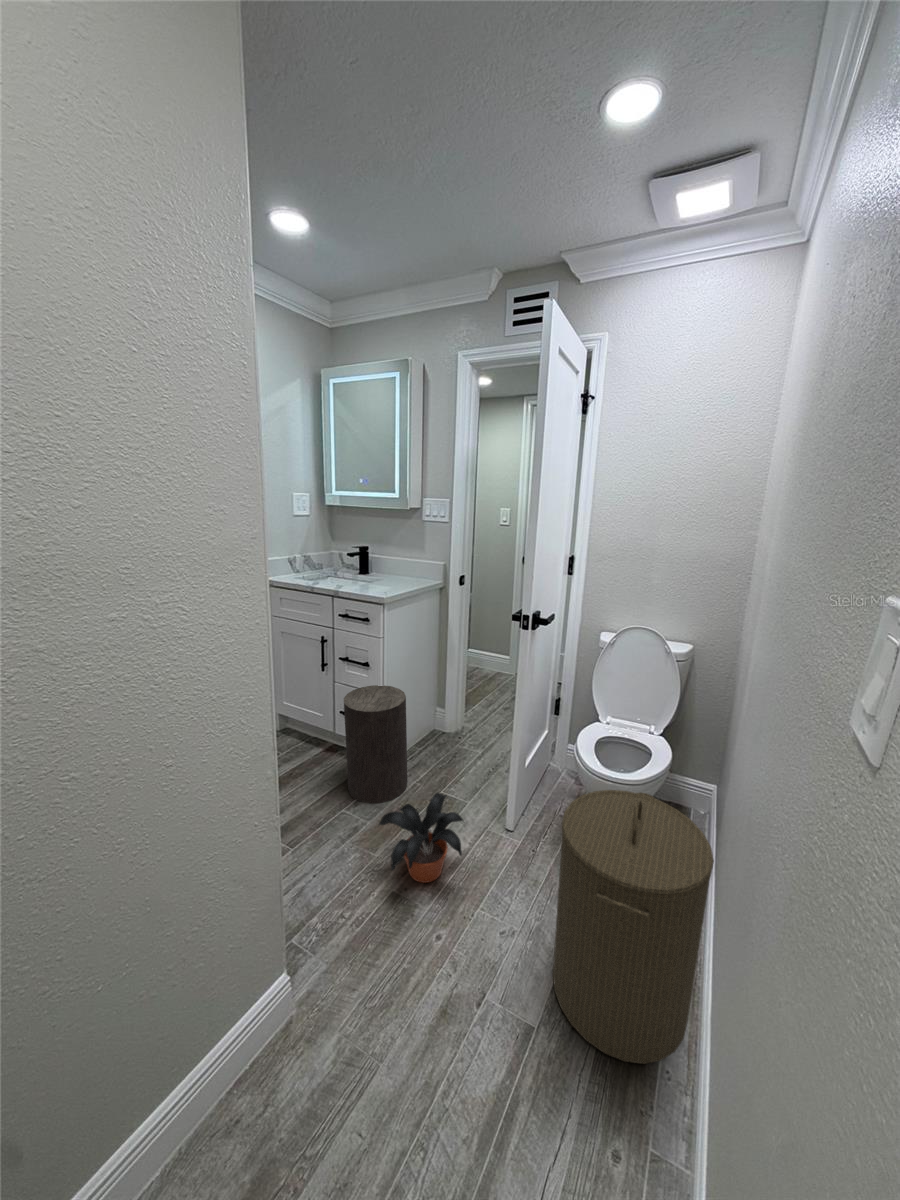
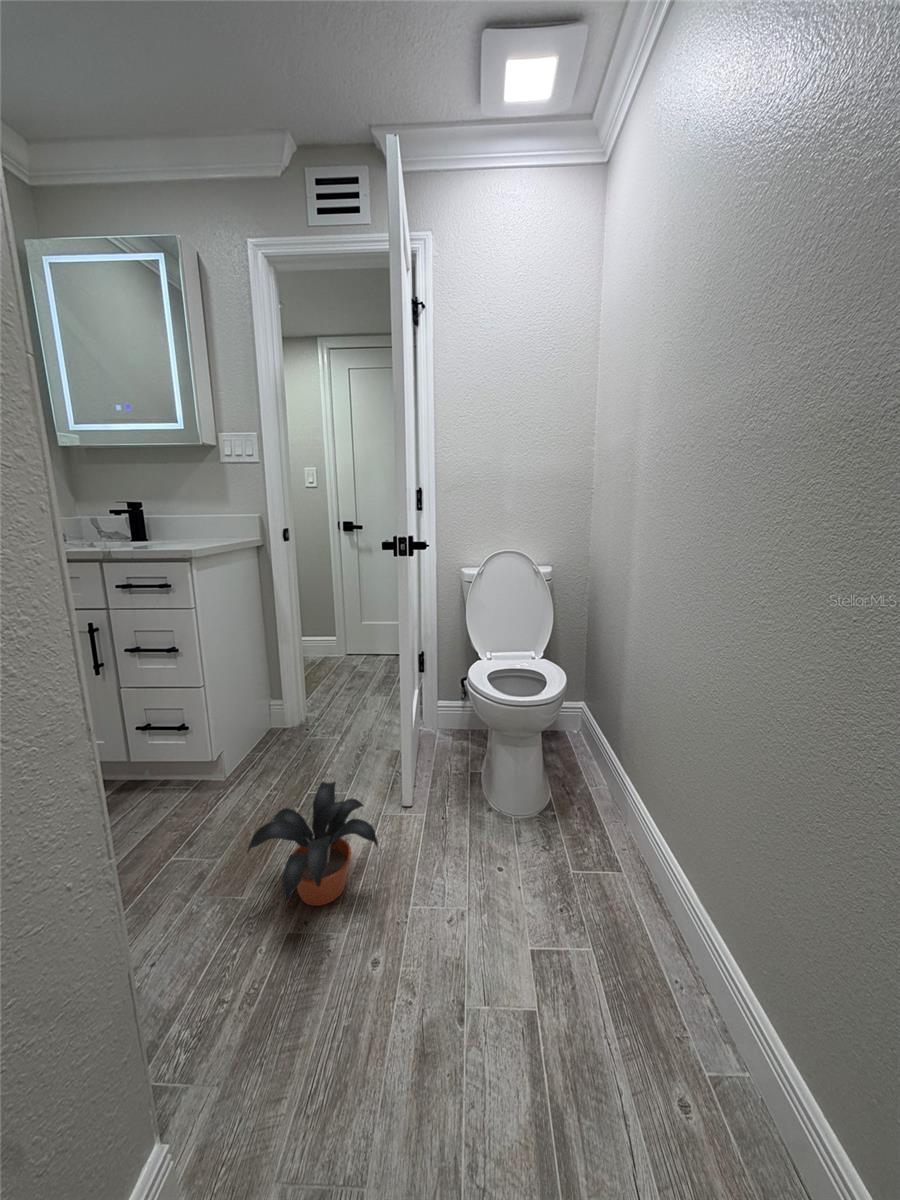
stool: present [344,685,407,803] -> none [147,672,258,838]
laundry hamper: present [553,790,714,1064] -> none [520,693,694,996]

